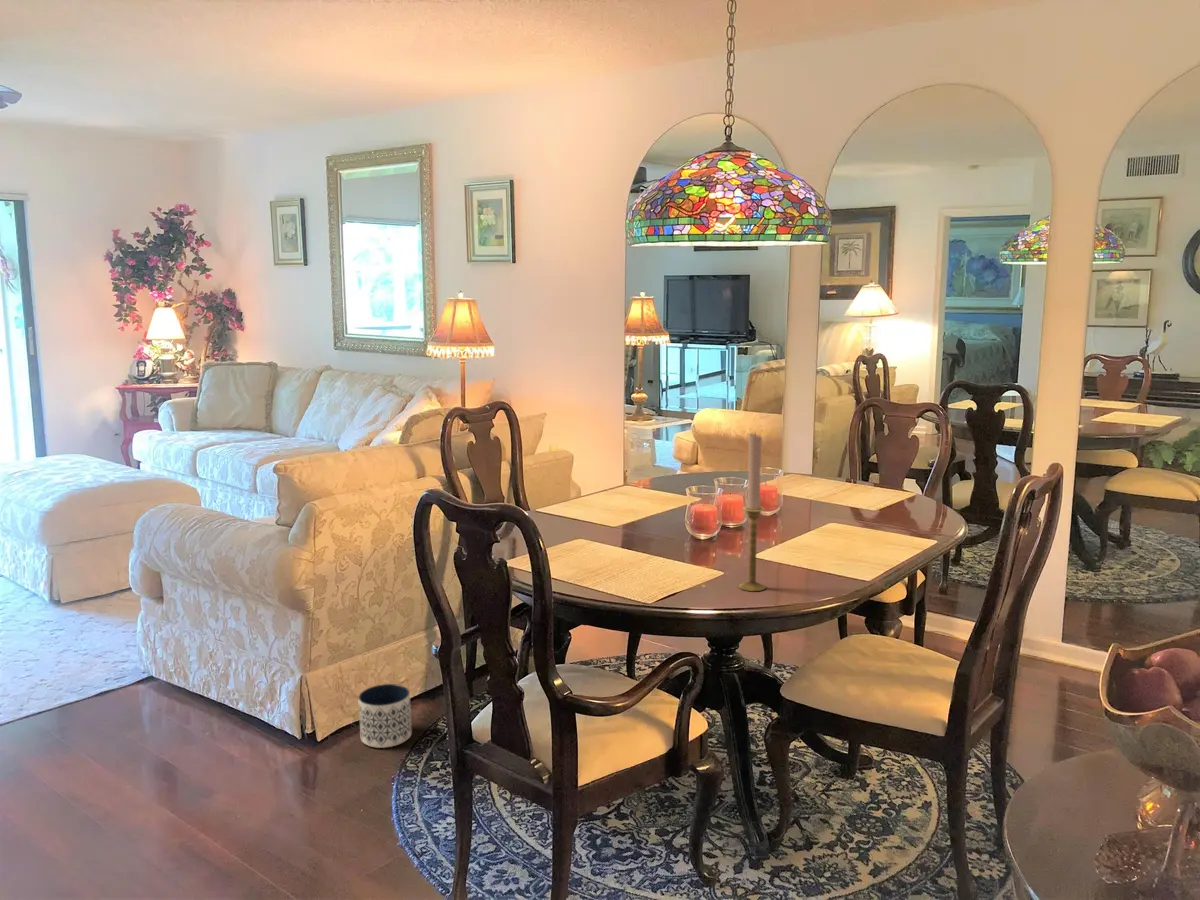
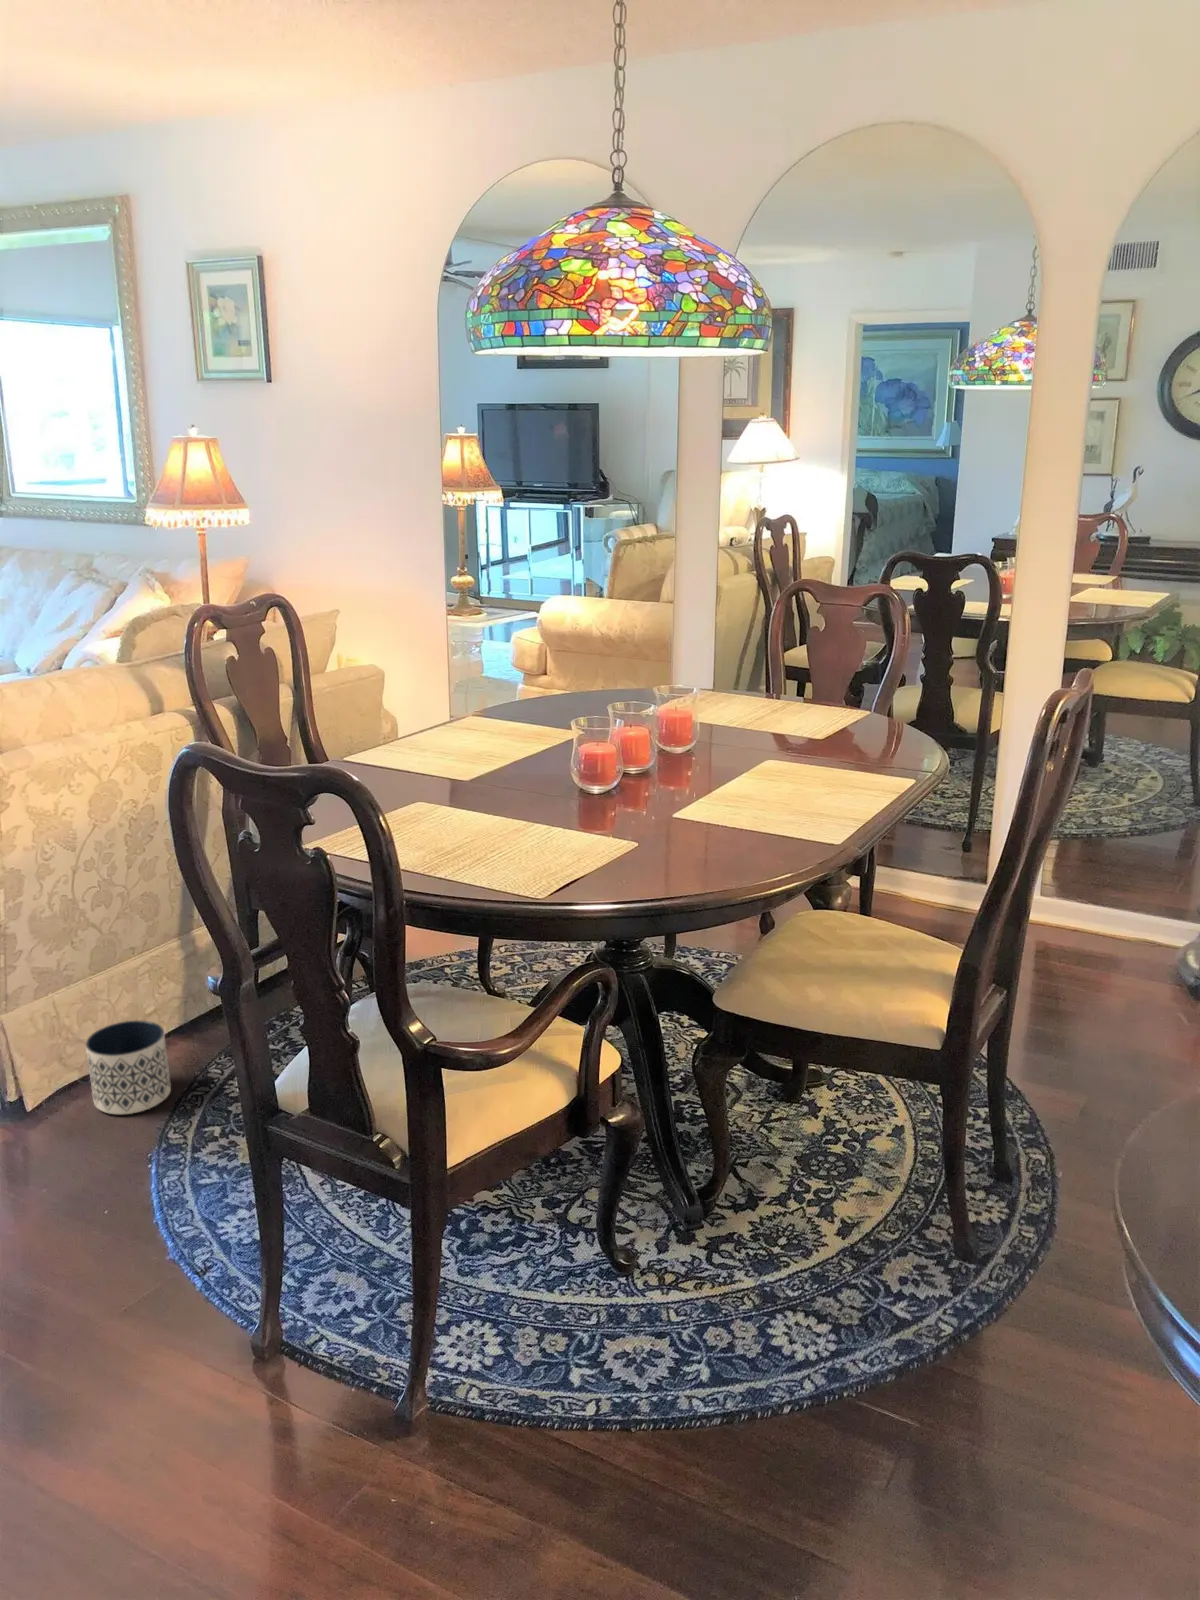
candlestick: present [739,434,766,591] -> none [663,639,701,870]

